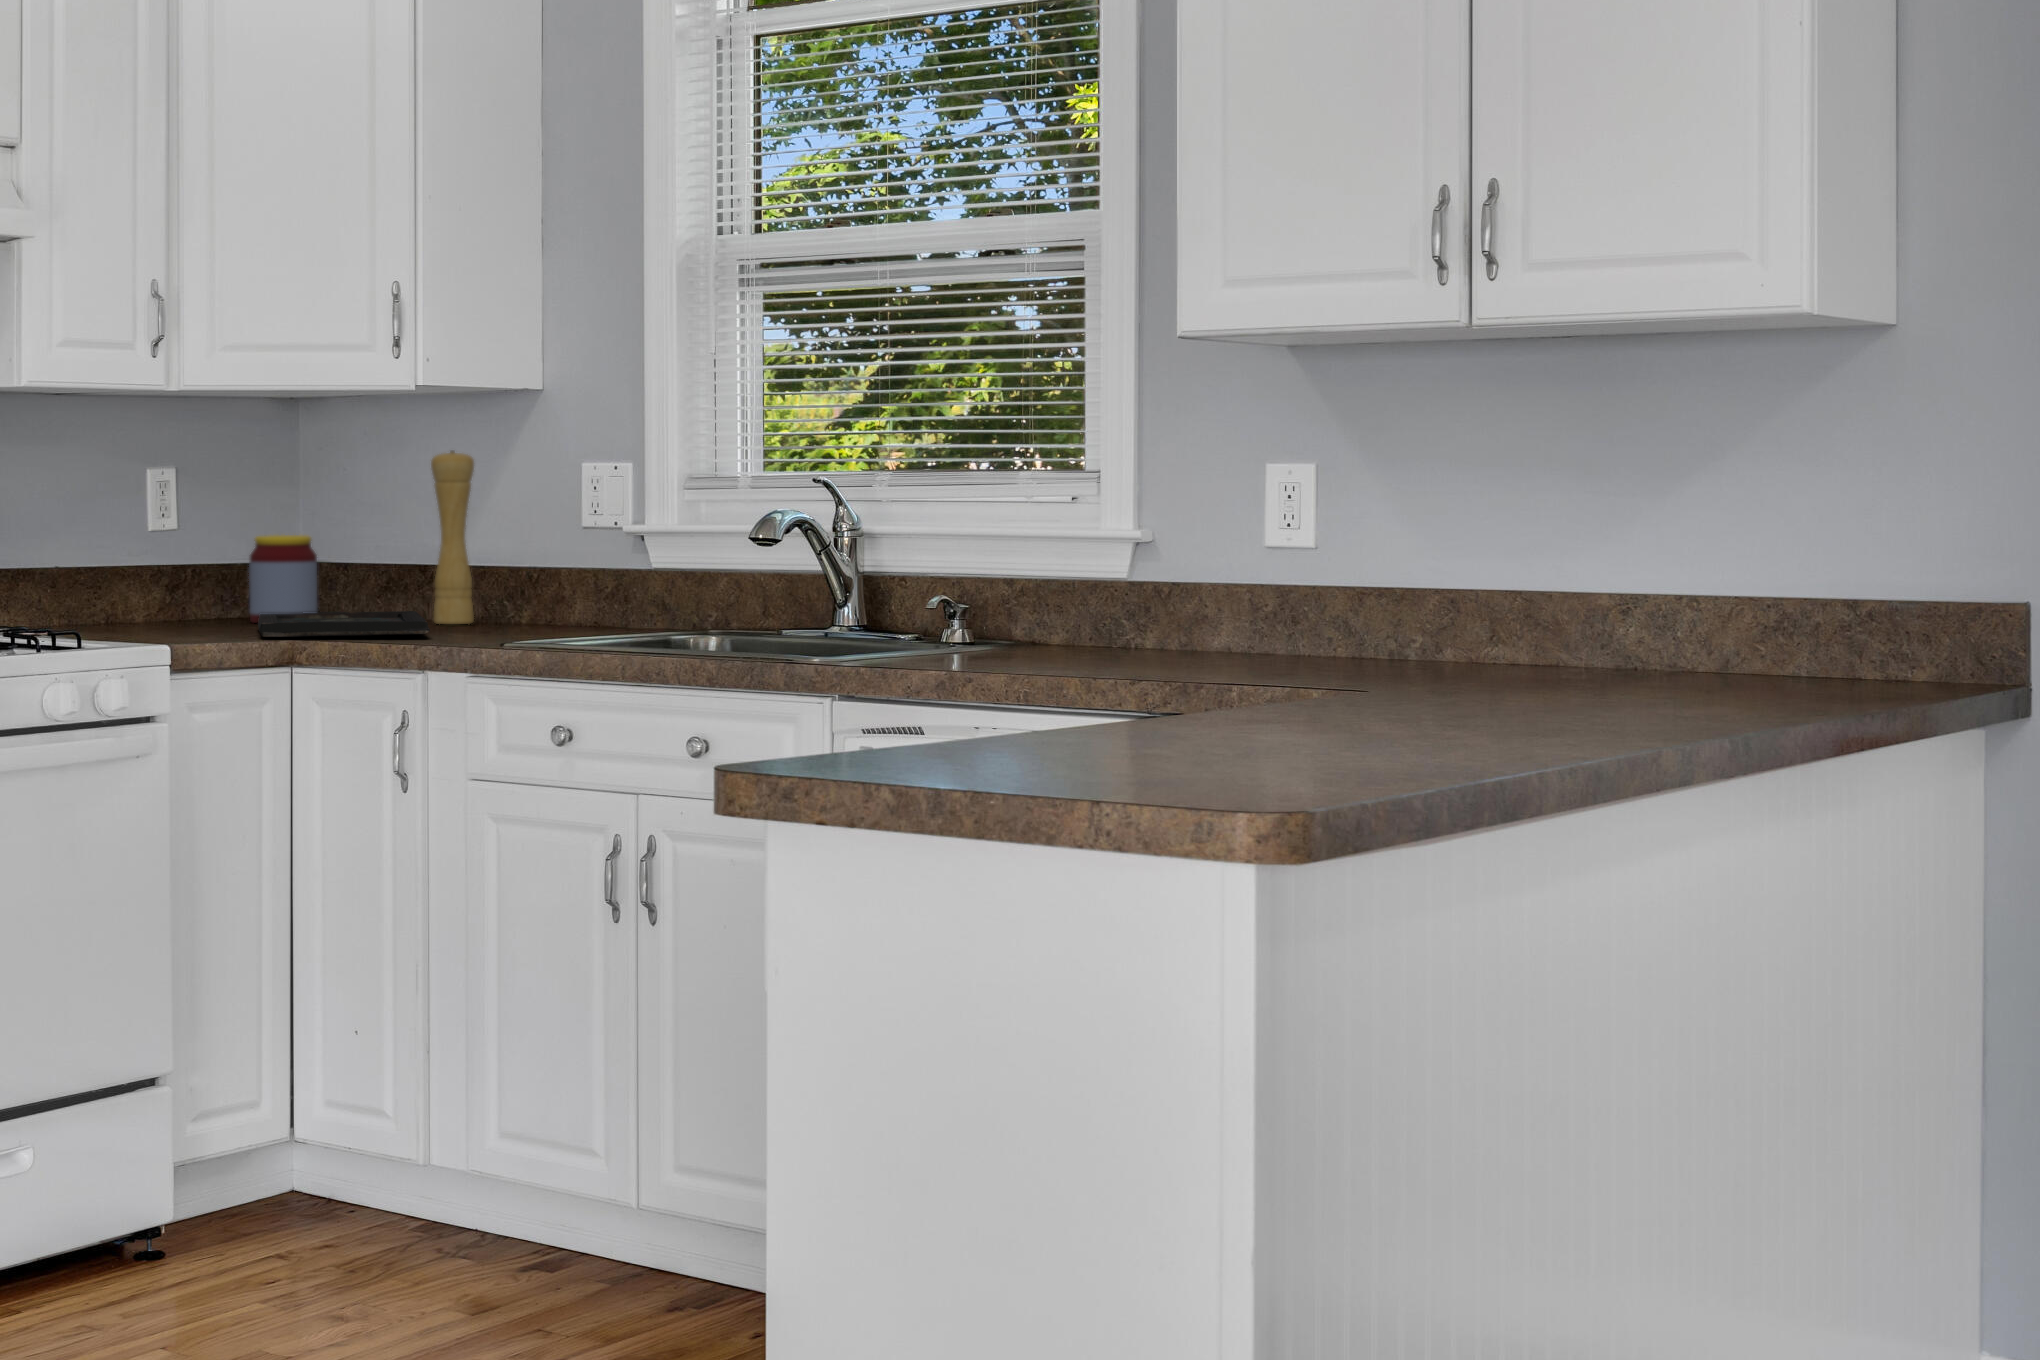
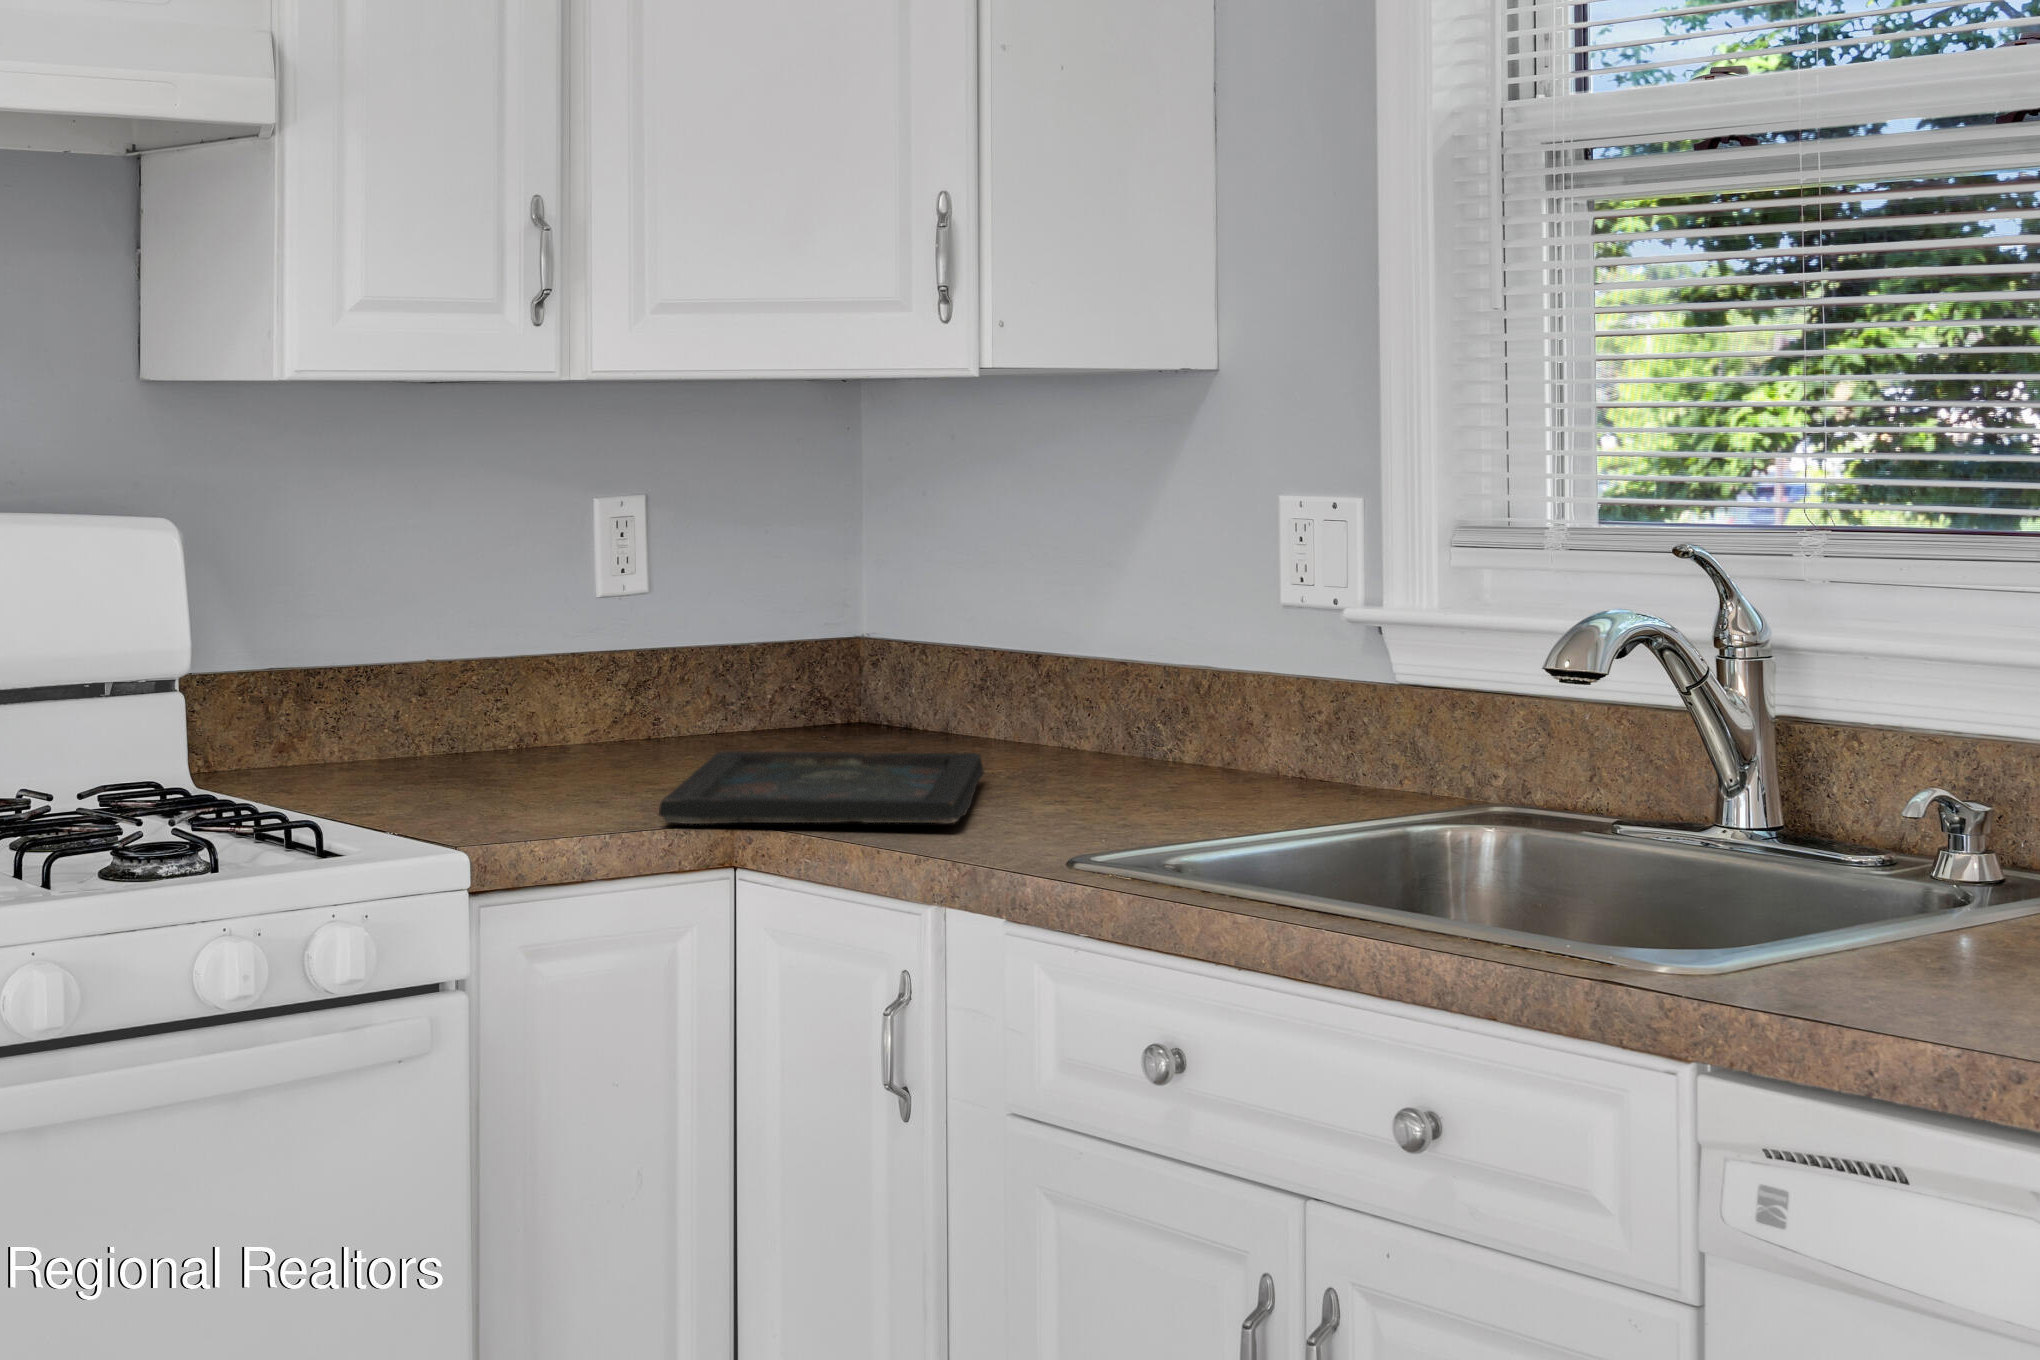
pepper mill: present [431,450,474,624] -> none [1024,470,1097,765]
jar: present [249,535,317,623] -> none [735,605,845,756]

